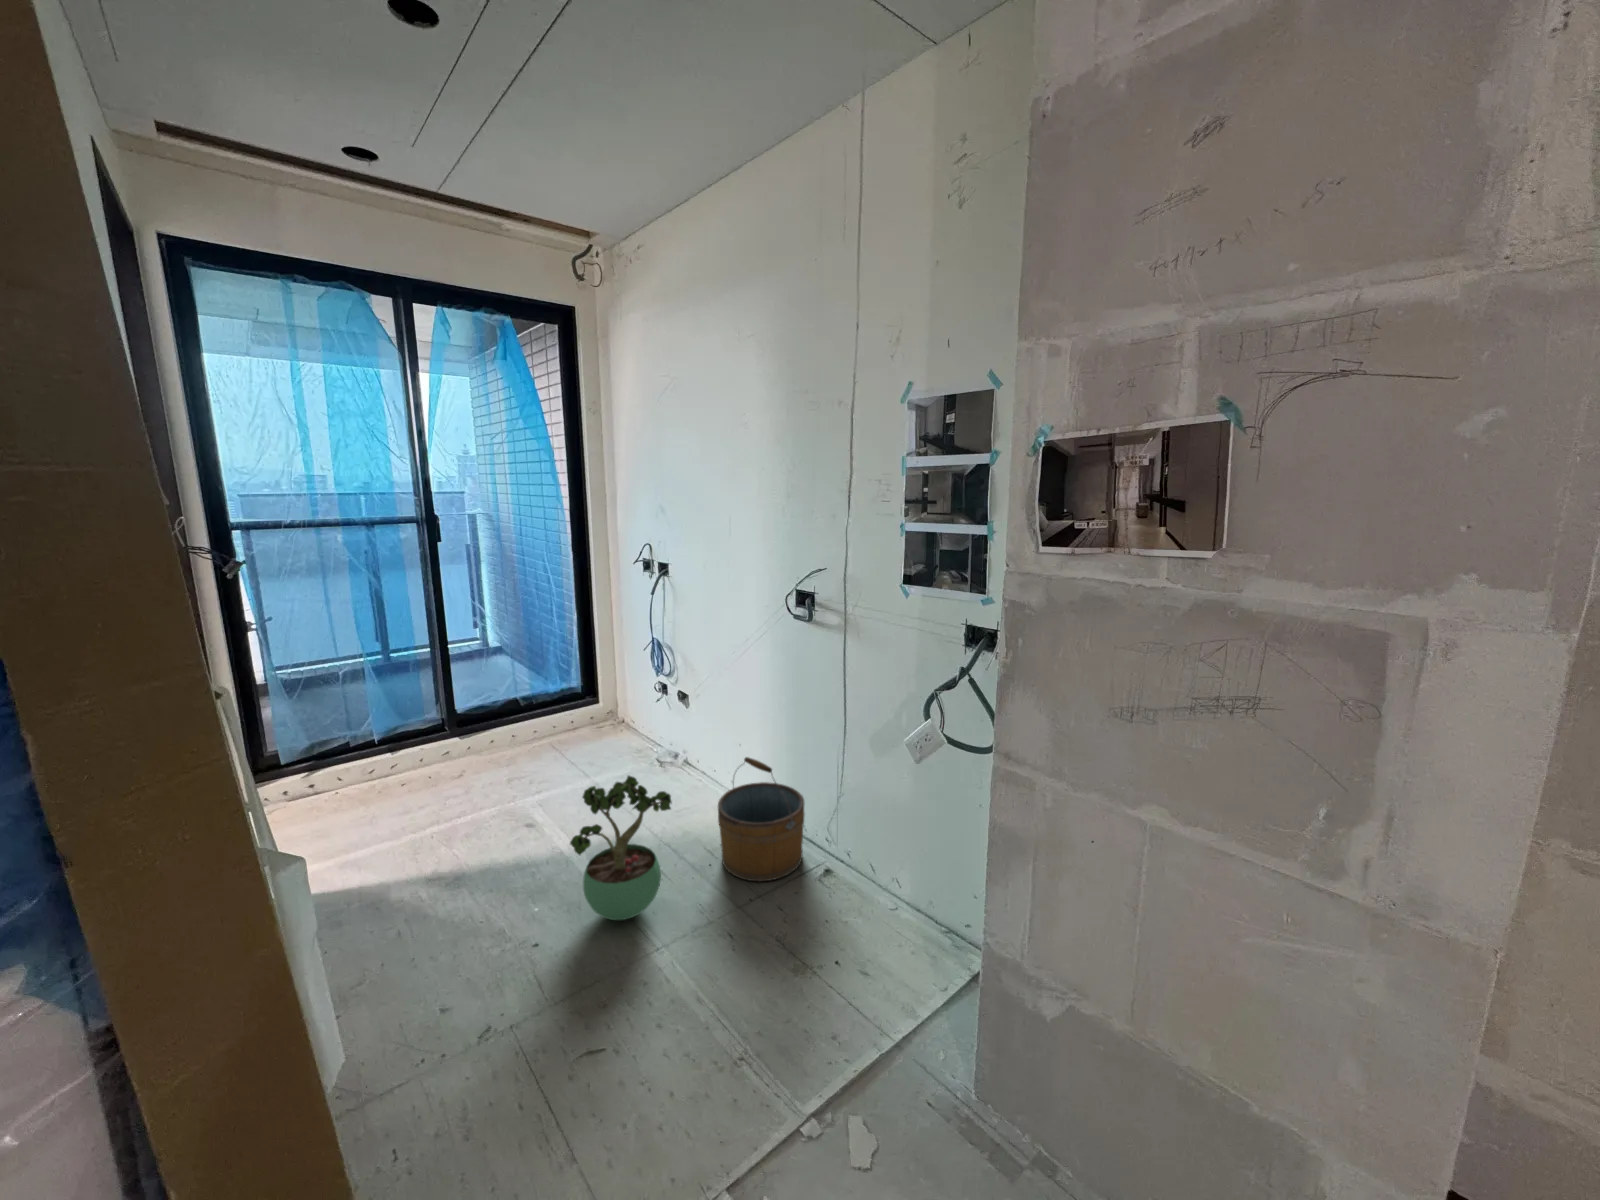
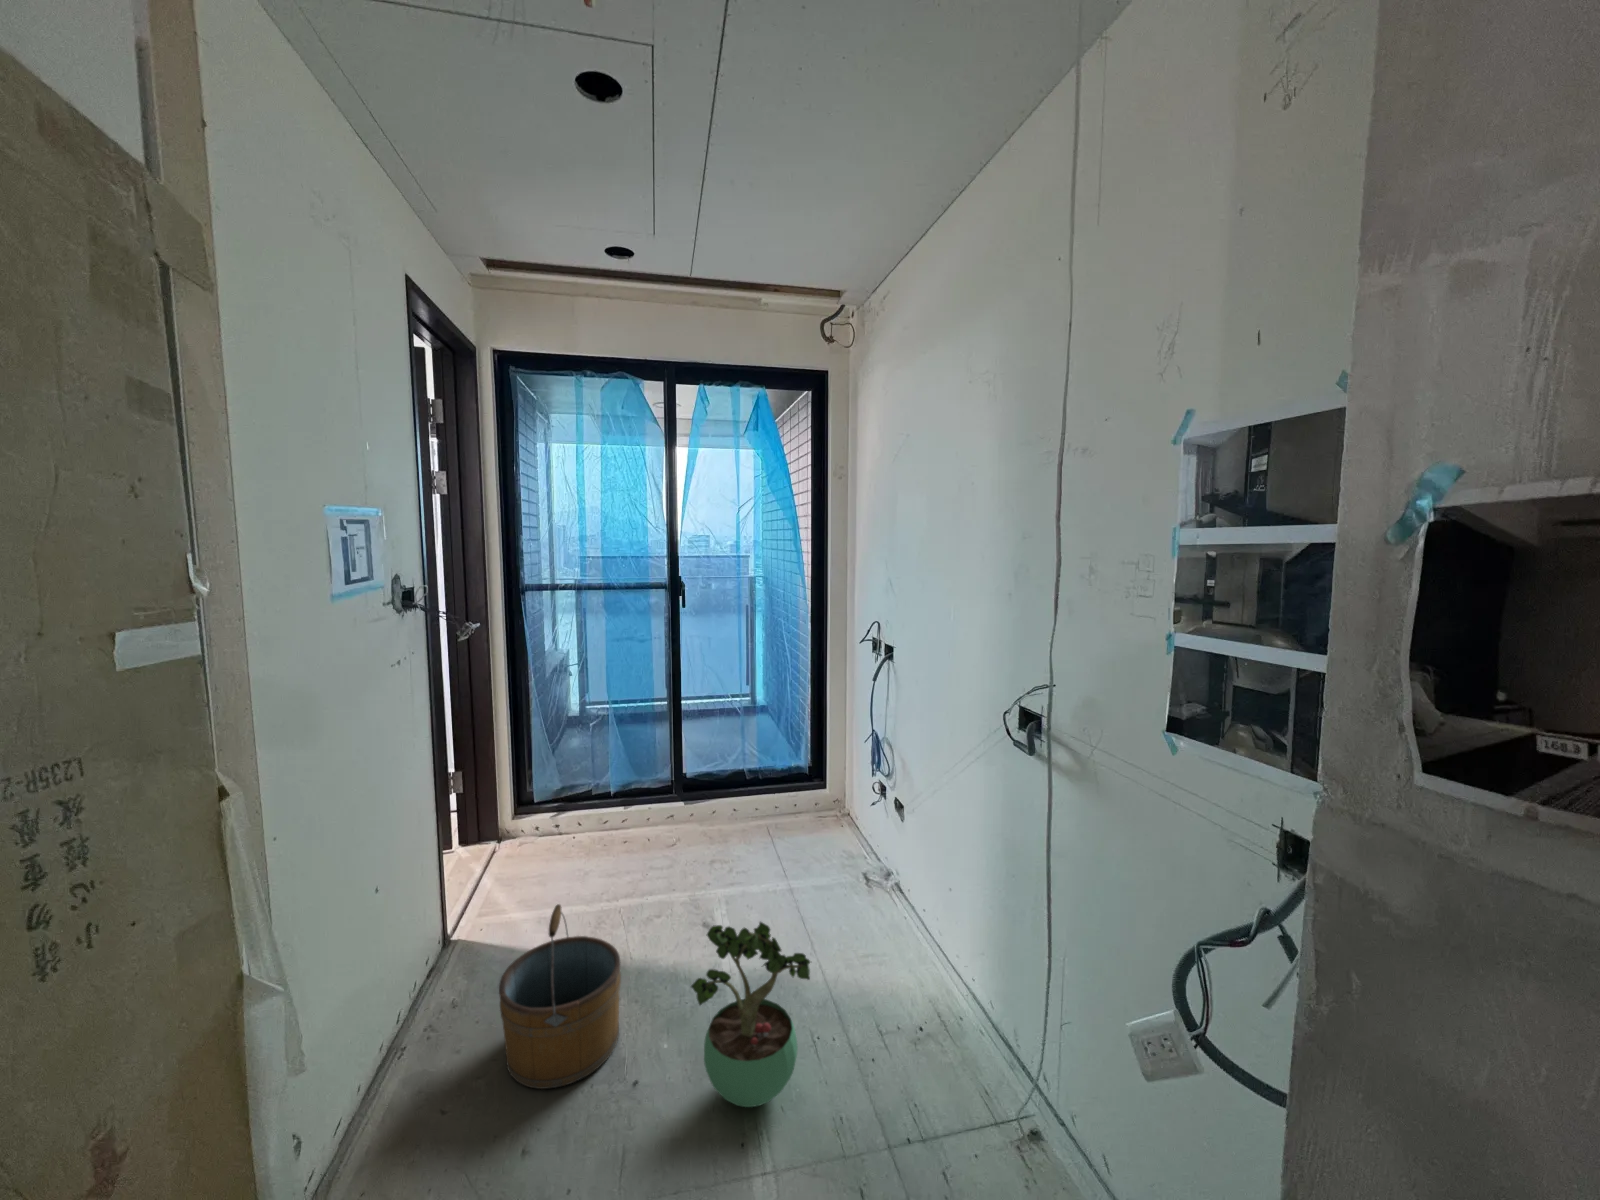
bucket: present [718,757,804,881] -> present [499,904,621,1089]

